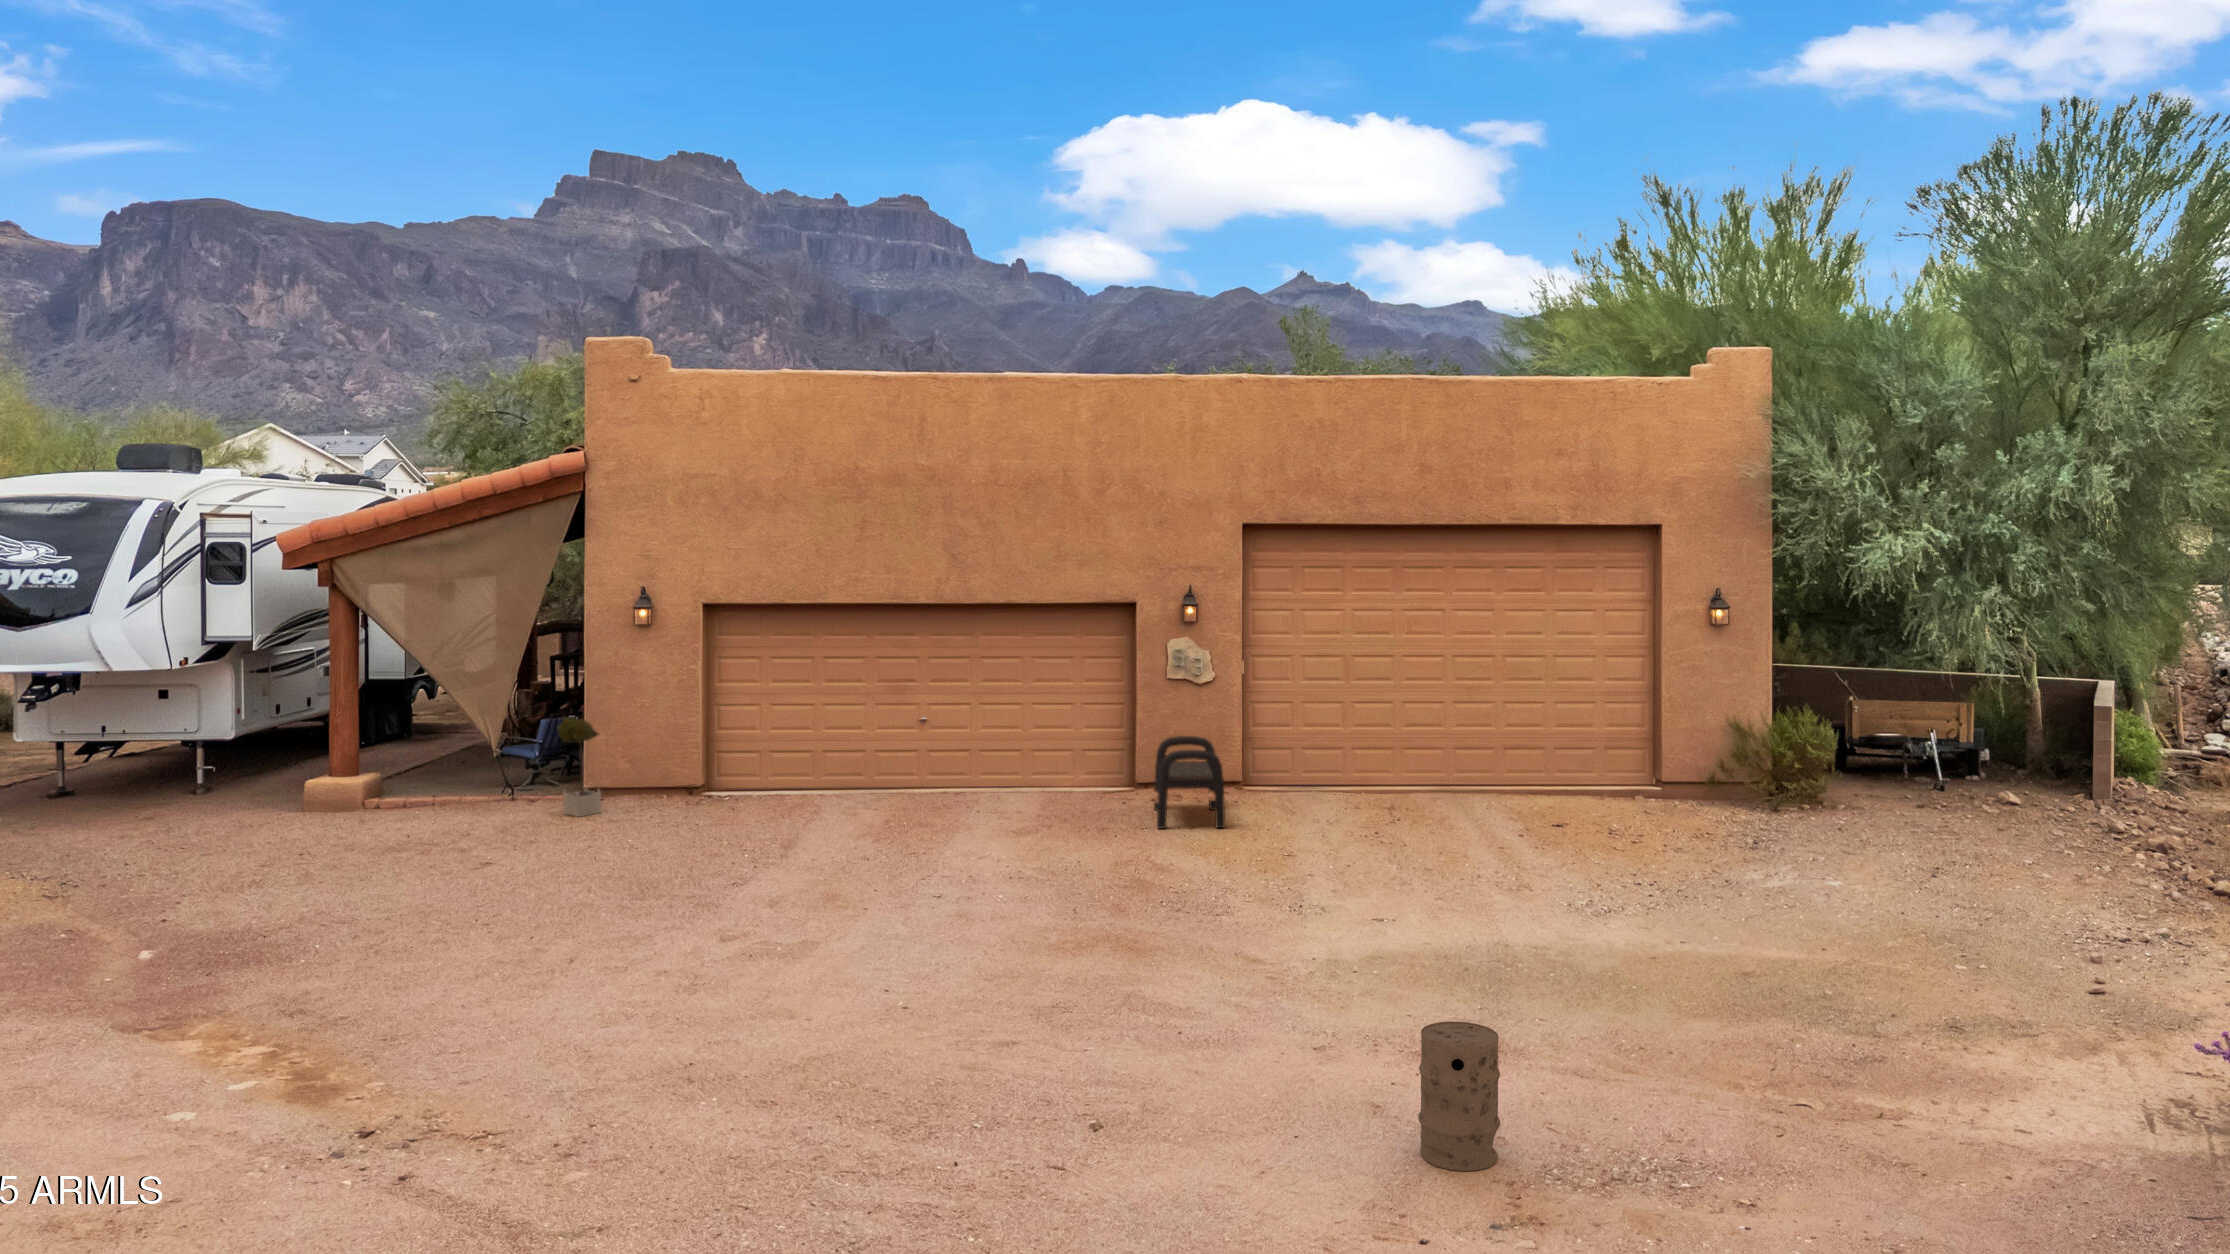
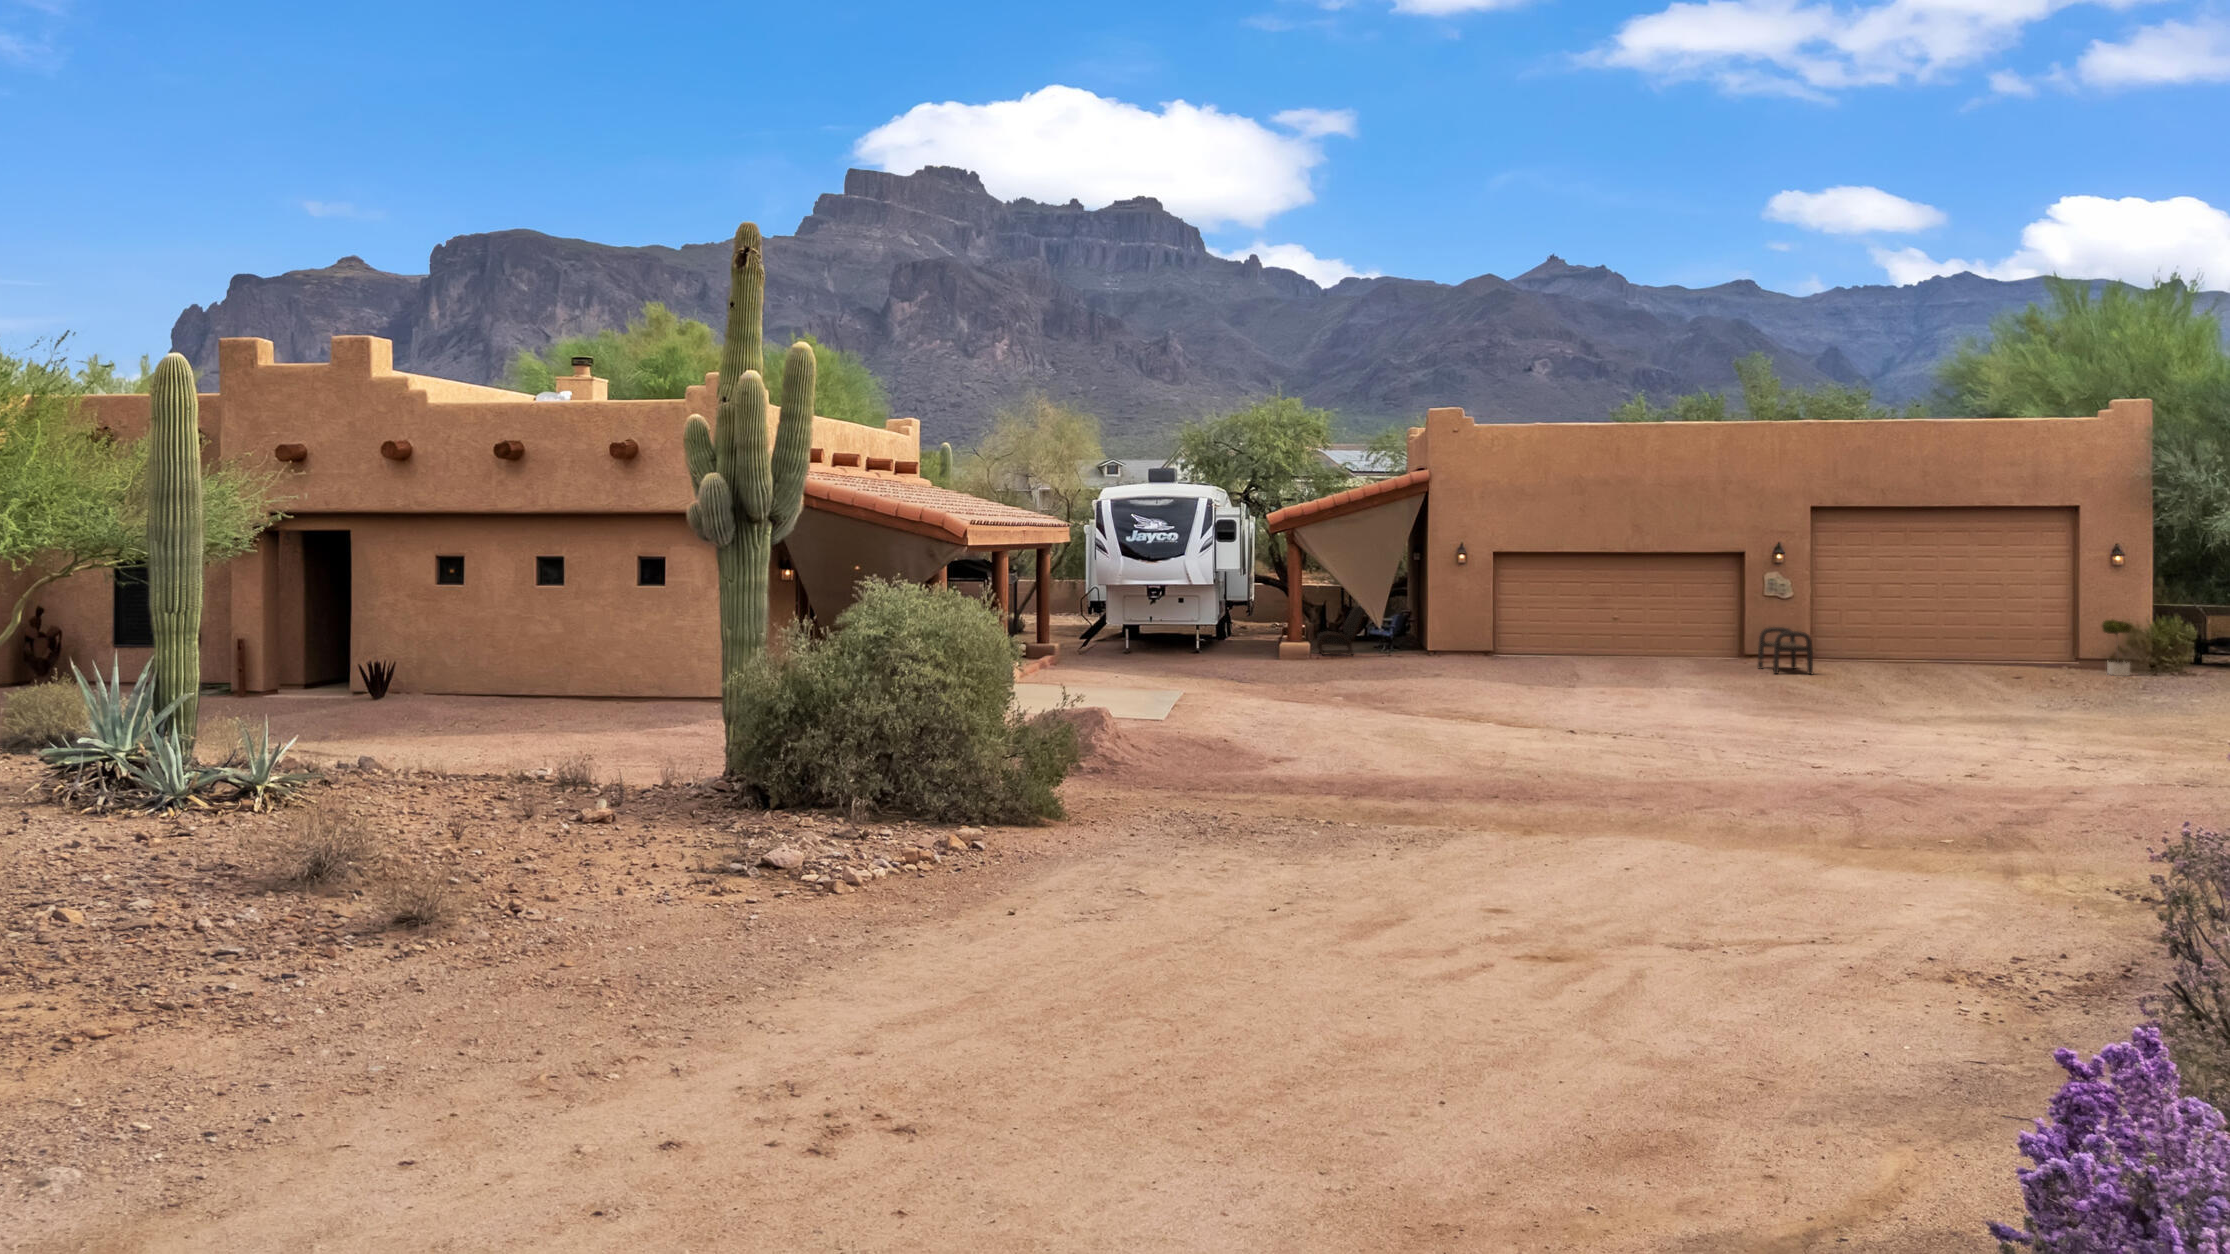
lounge chair: none [439,696,540,790] -> present [1317,606,1365,655]
potted tree: present [558,717,602,817] -> present [2102,620,2131,676]
trash can: present [1418,1021,1500,1171] -> none [2028,693,2062,741]

